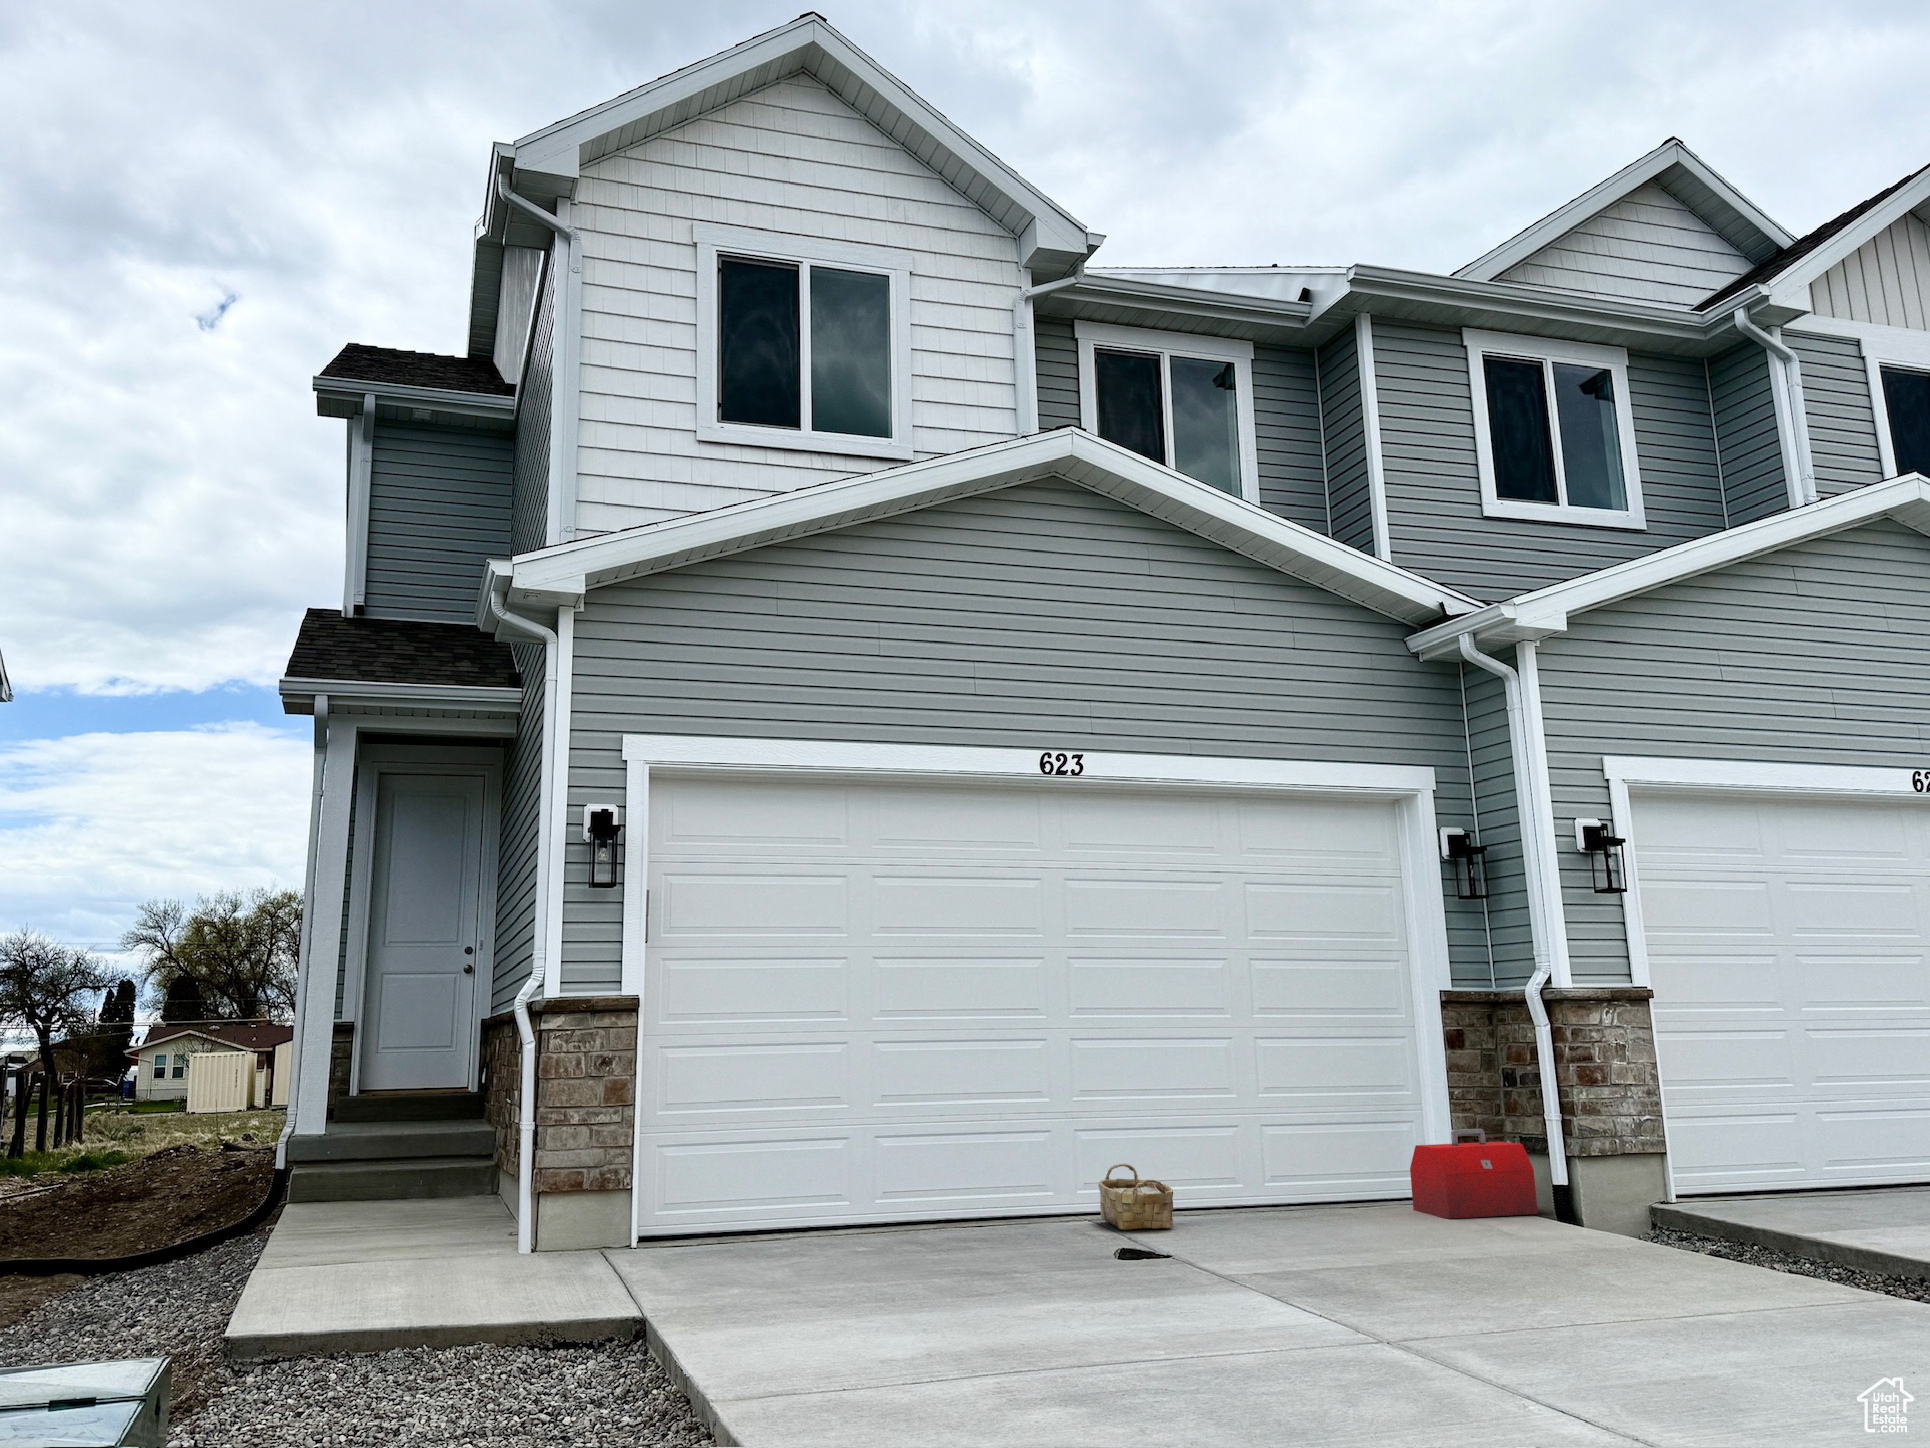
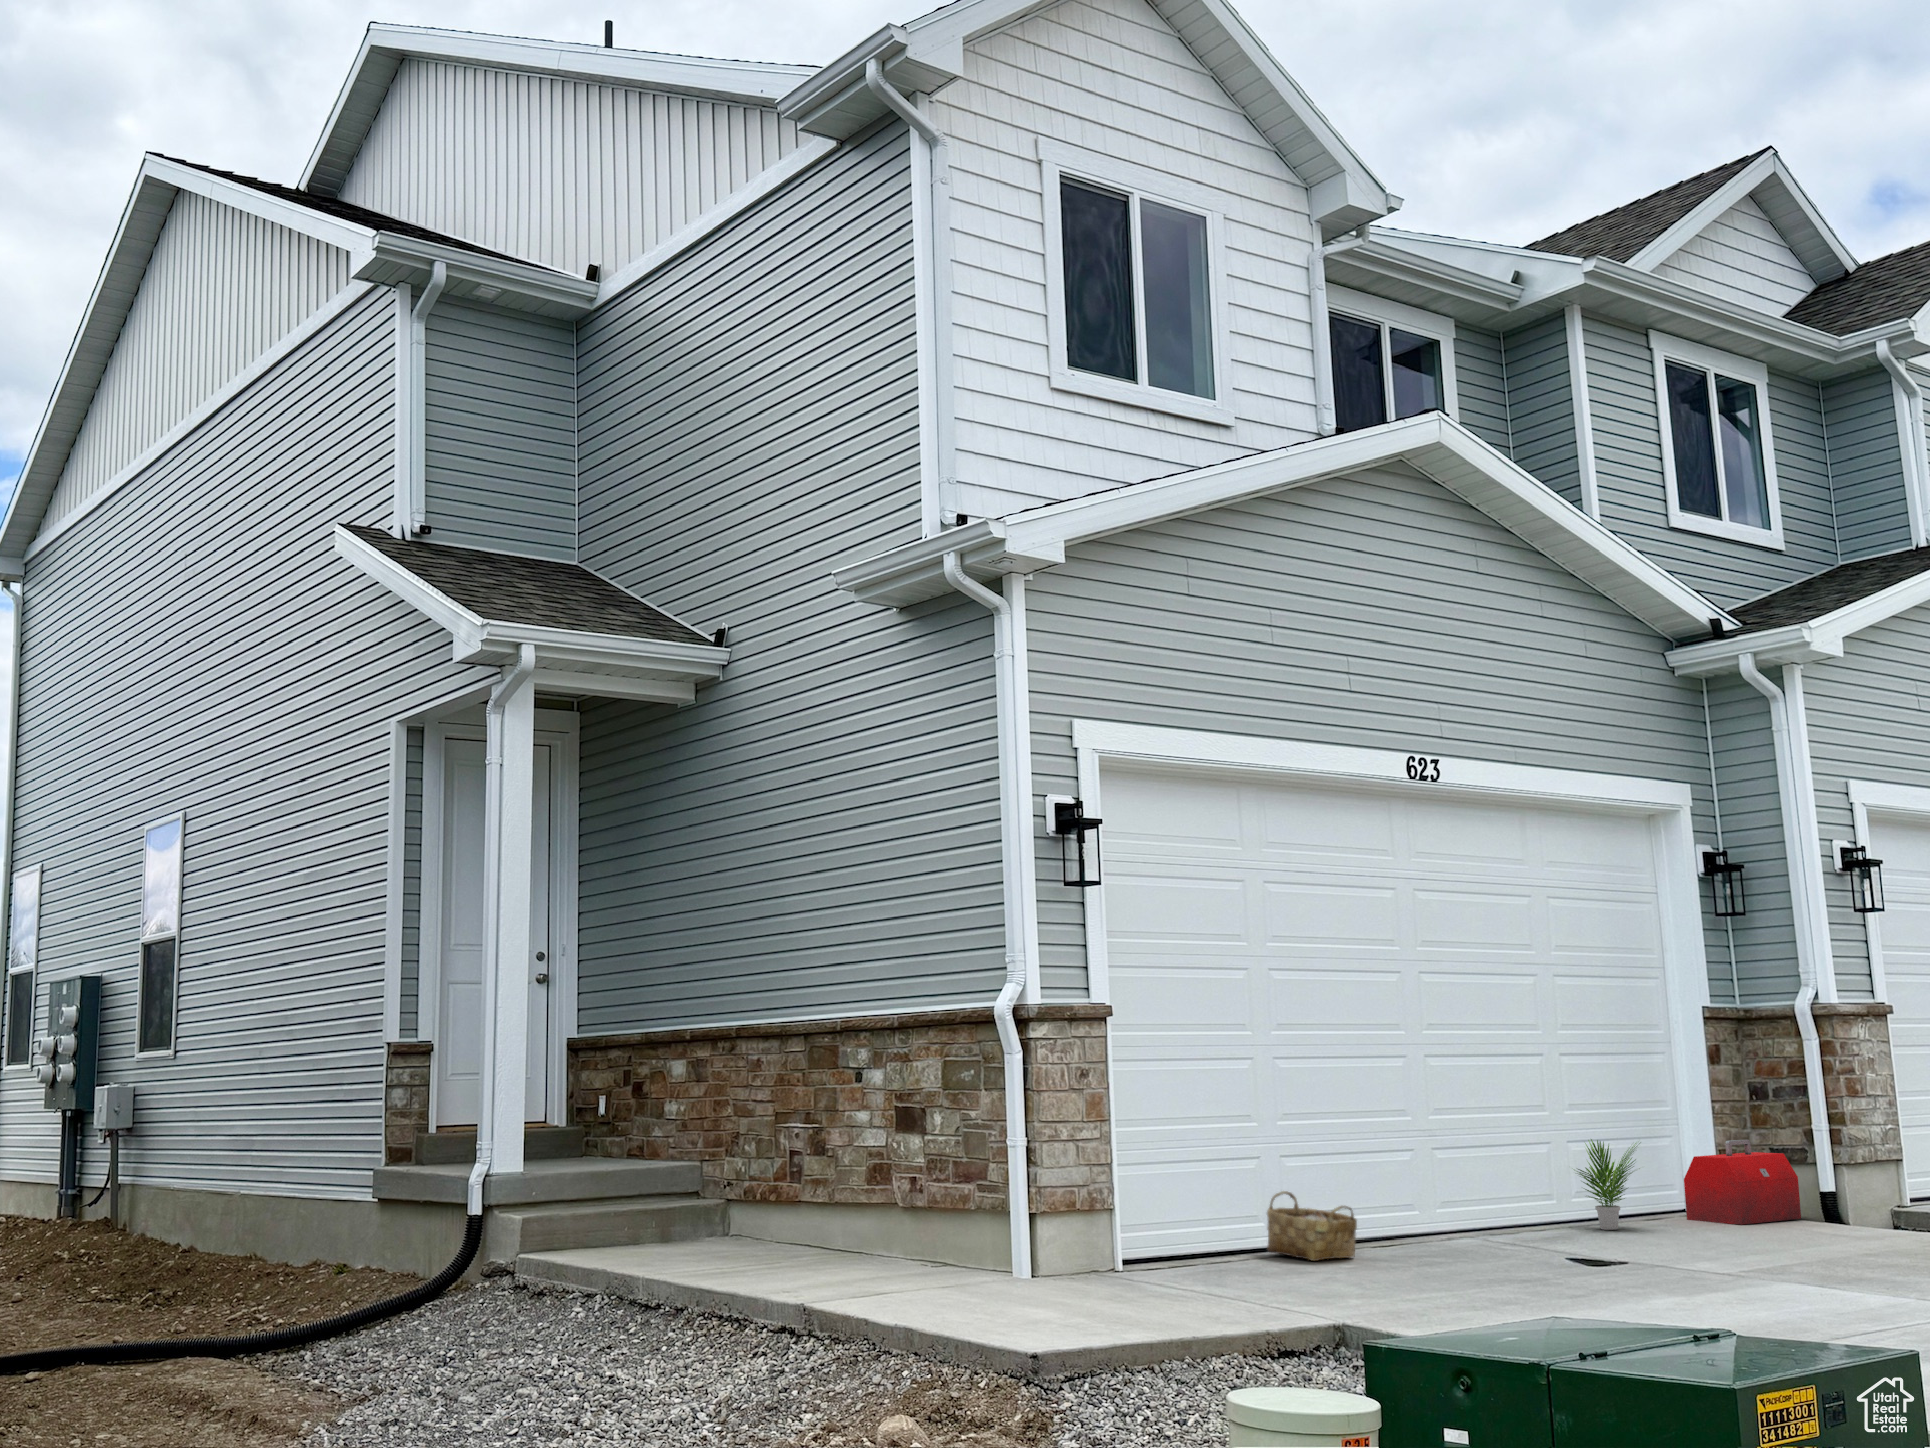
potted plant: none [1242,1125,1320,1220] -> present [1577,1139,1637,1230]
woven basket: present [1098,1163,1173,1230] -> present [1267,1191,1357,1261]

